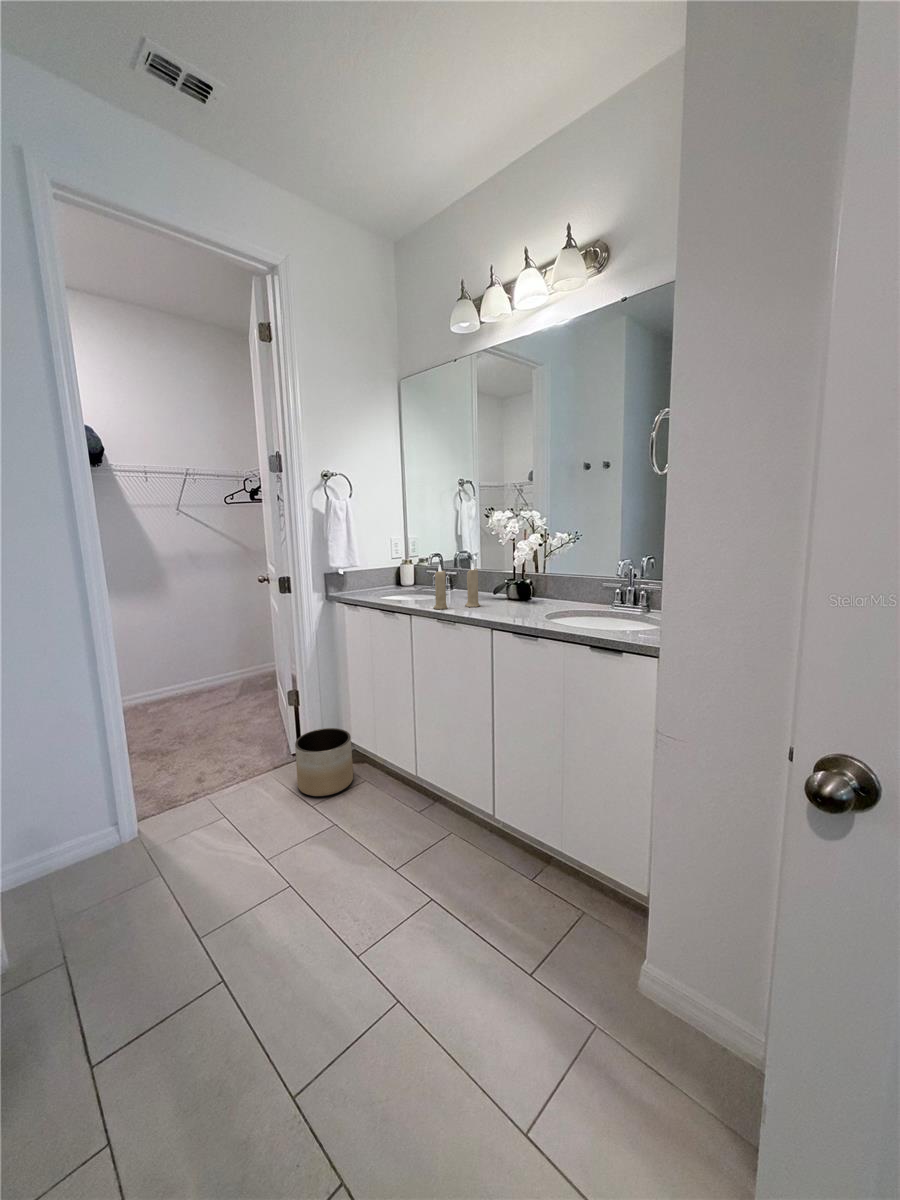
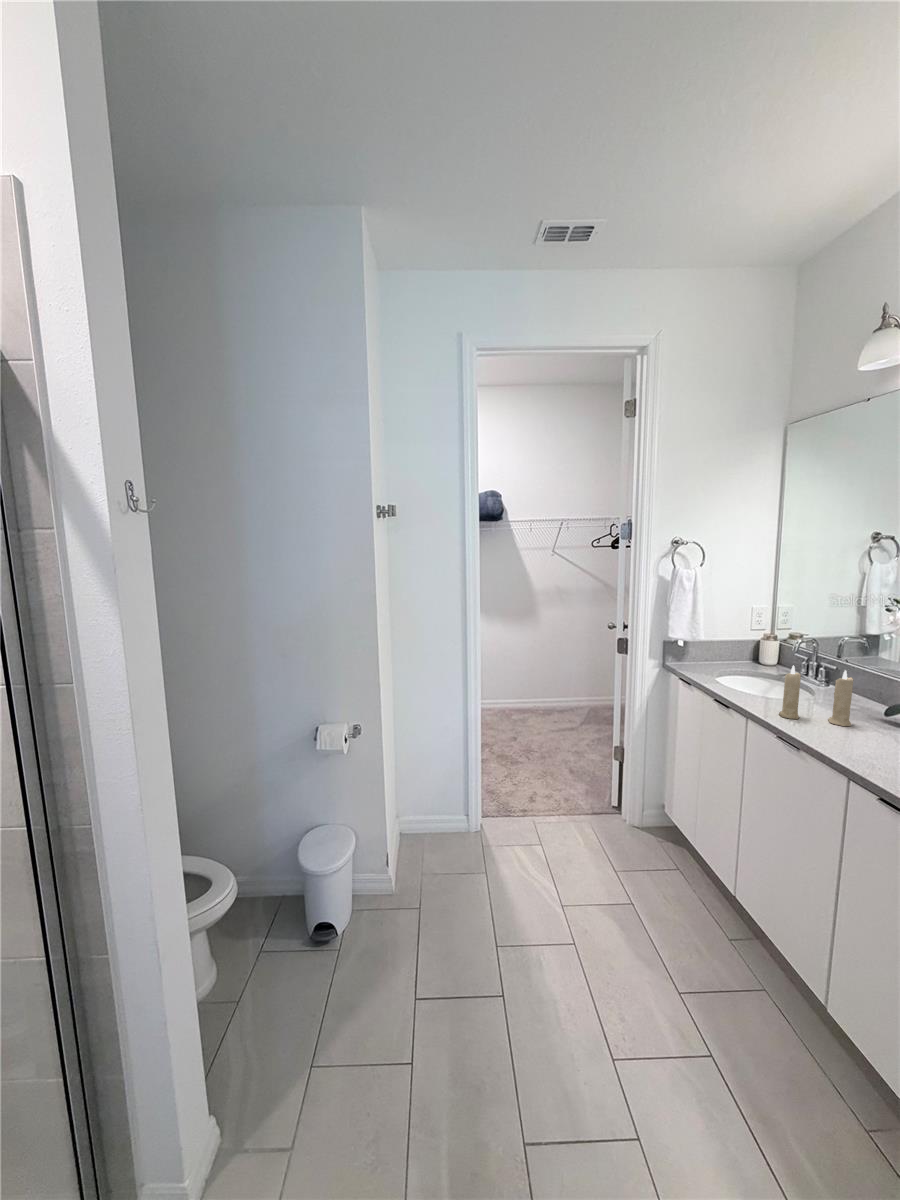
planter: present [295,728,353,796] -> none [608,794,667,868]

